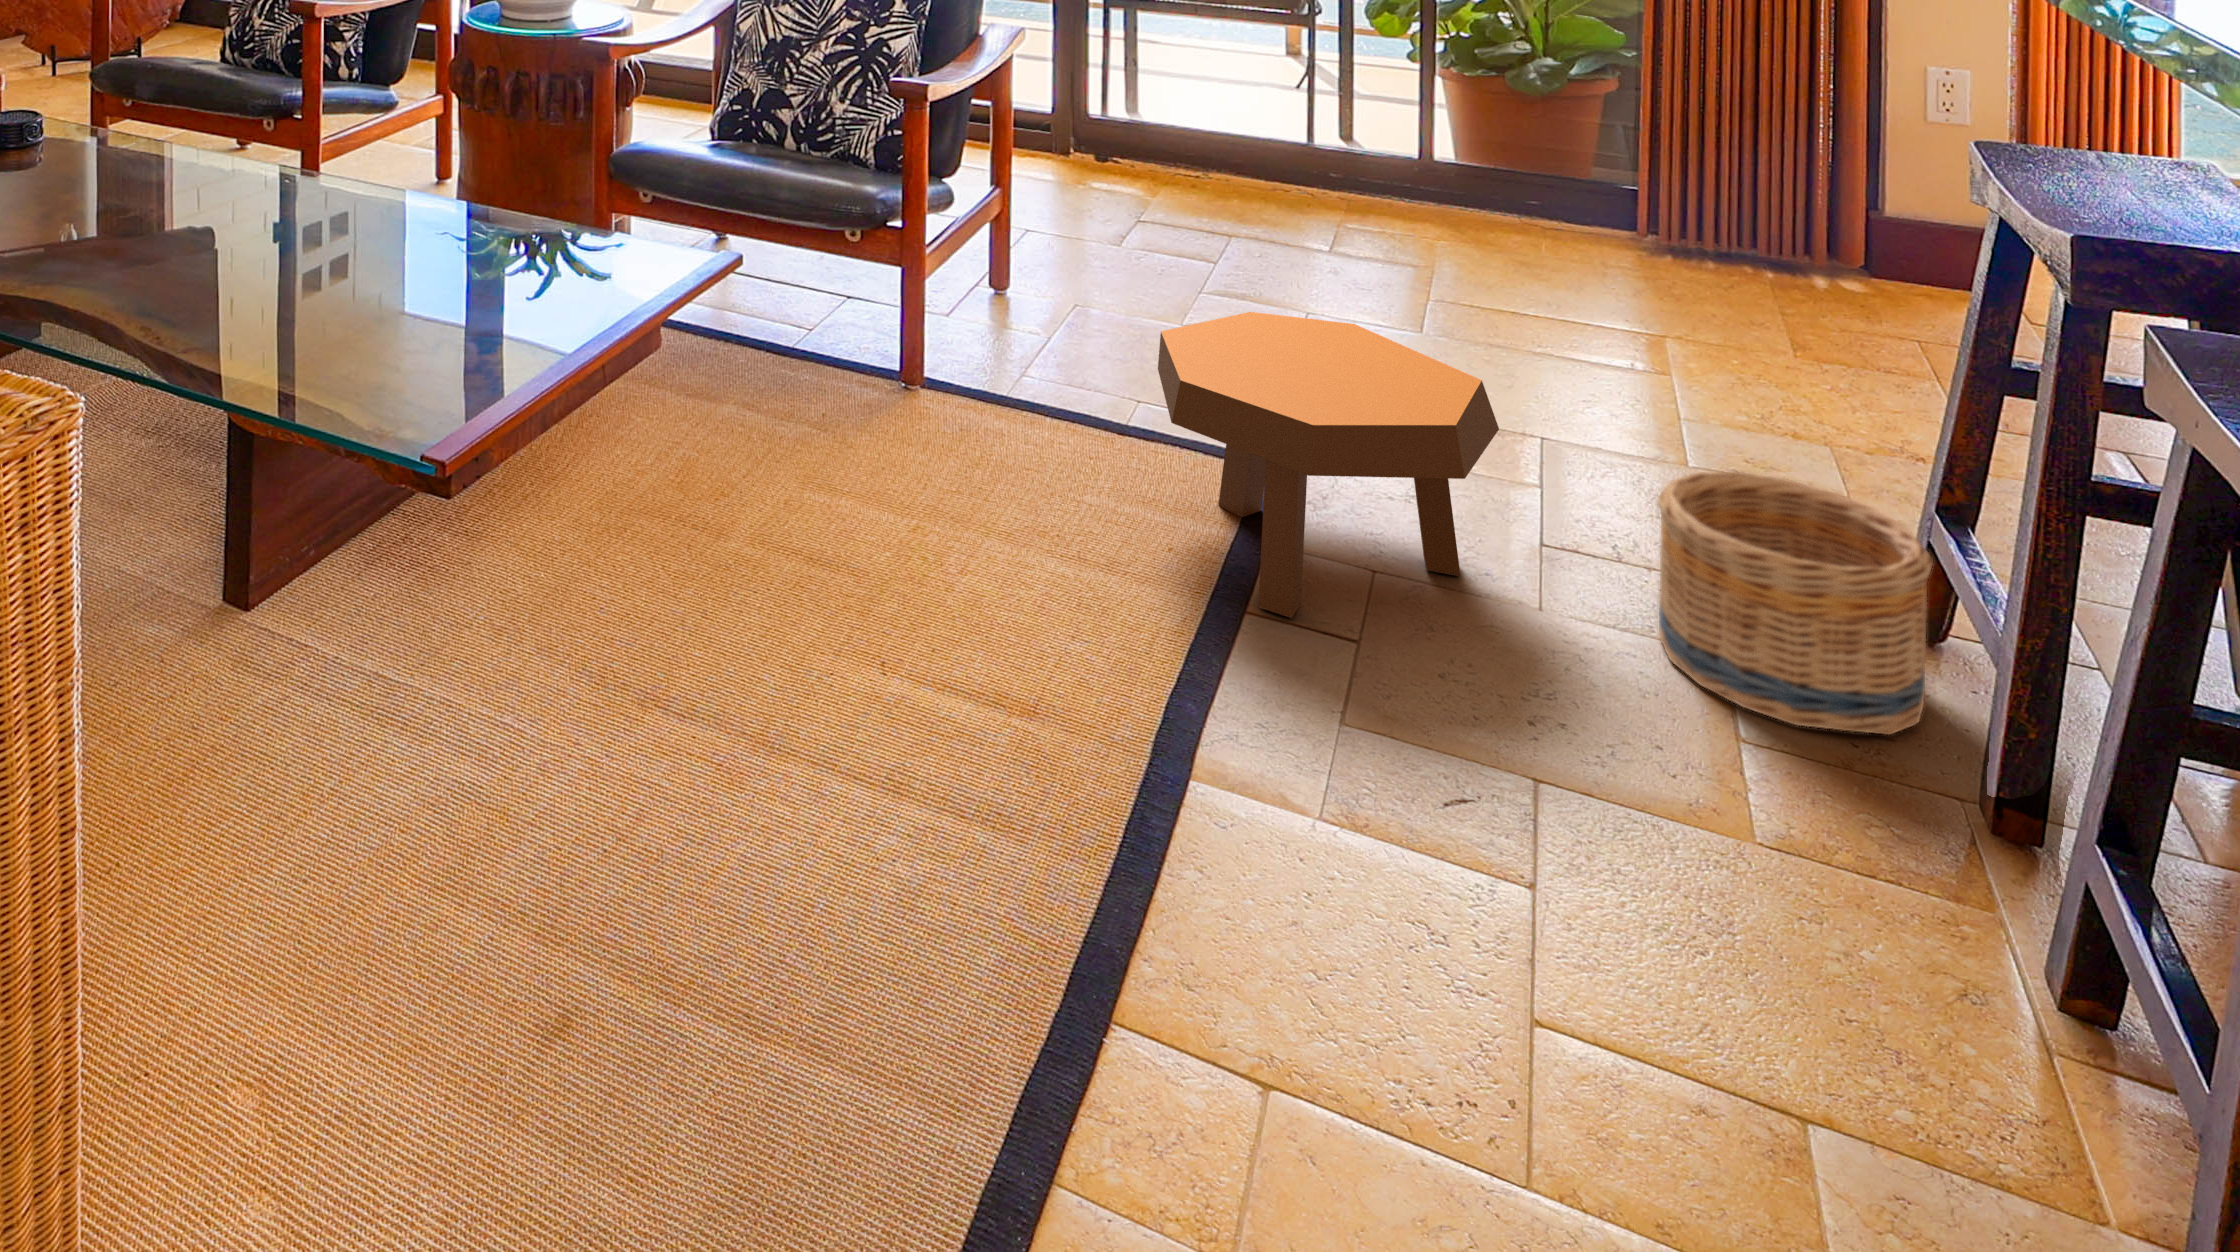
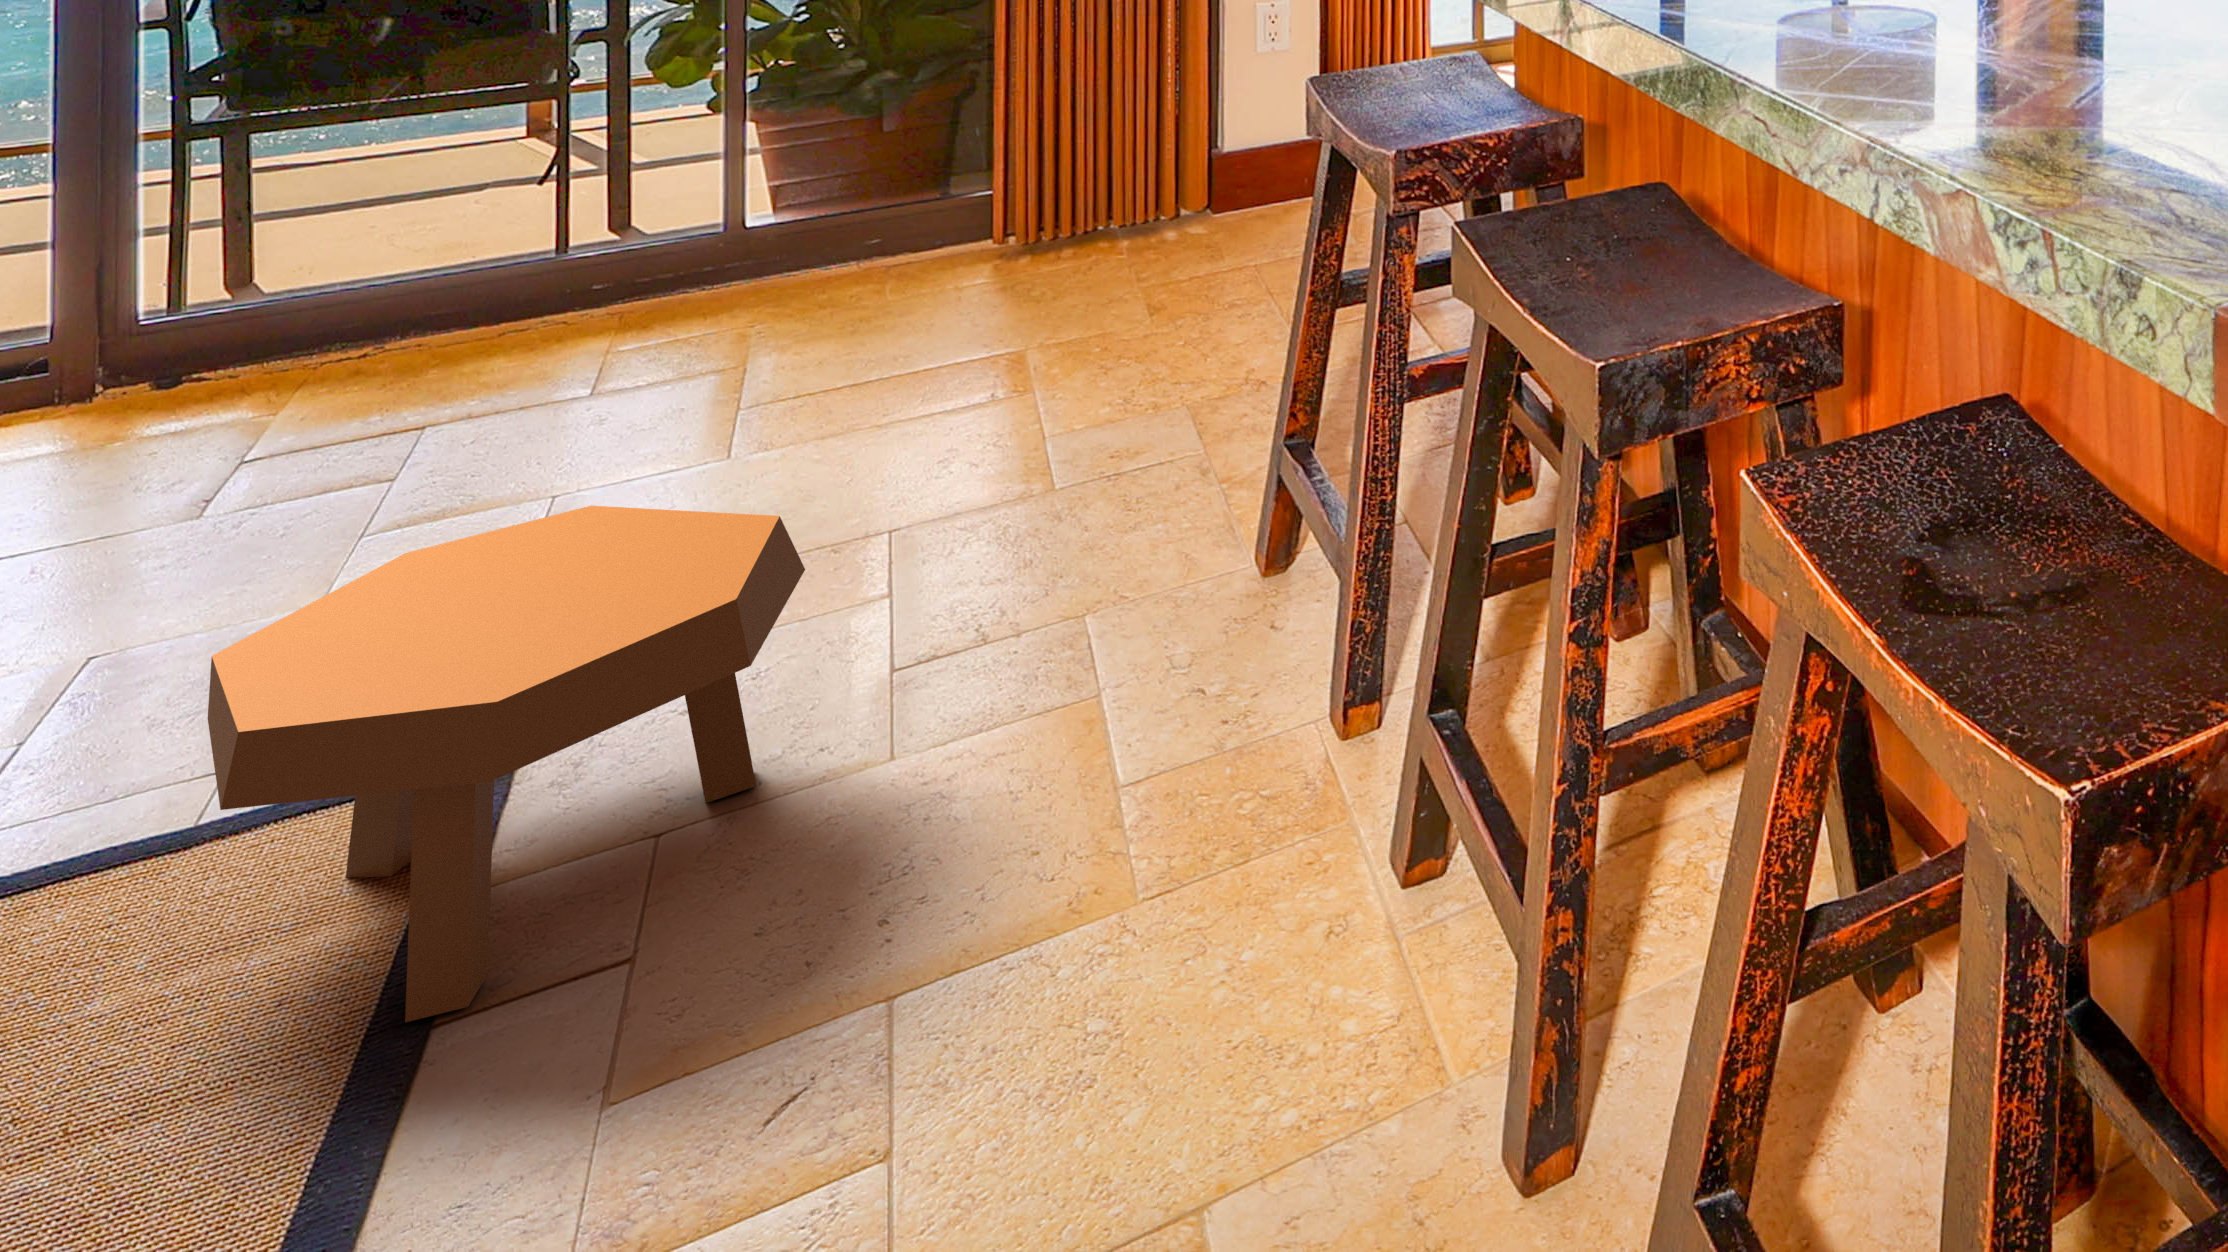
basket: present [1657,472,1933,735] -> none [1003,478,1277,770]

